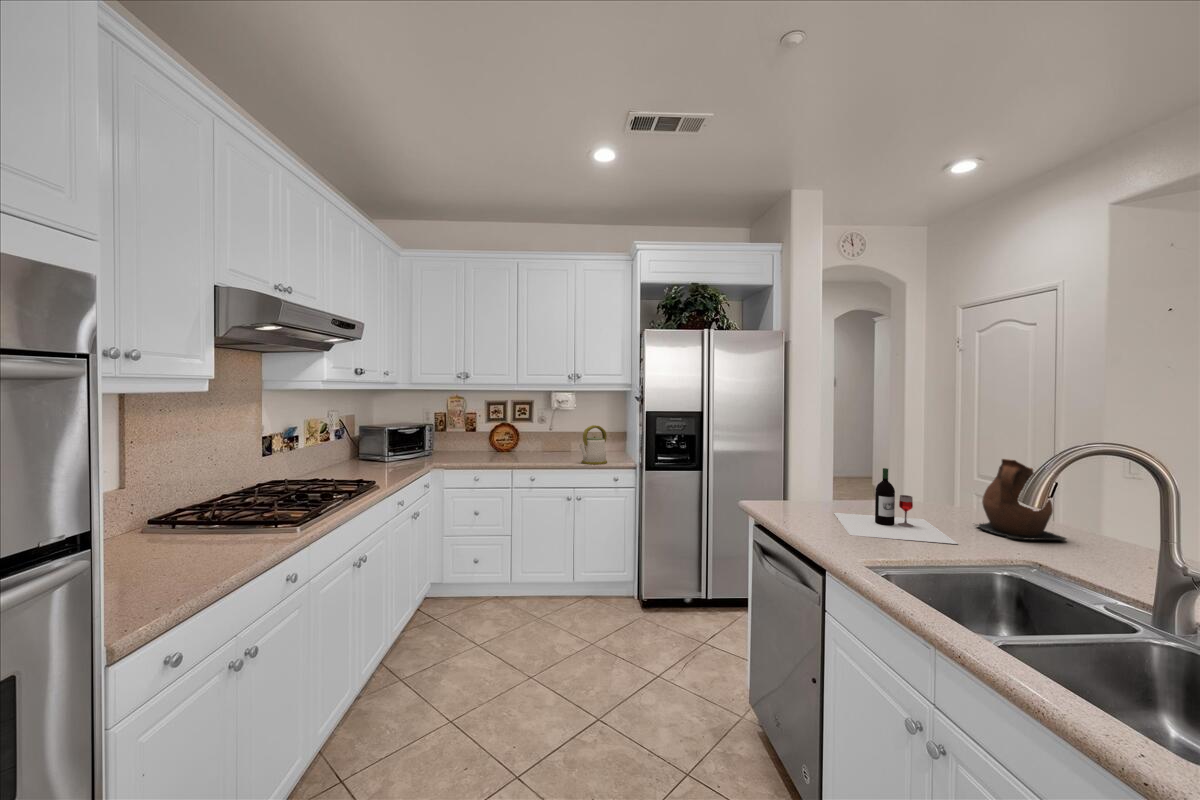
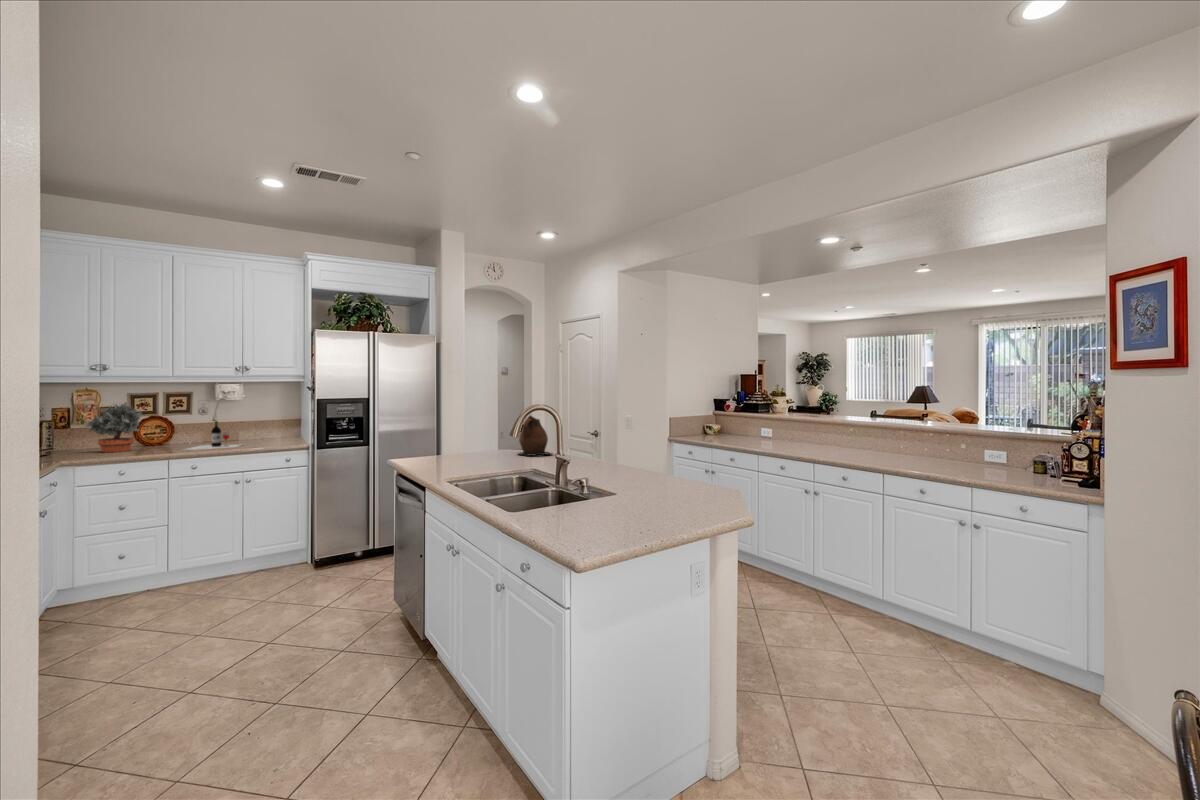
potted plant: none [454,409,494,458] -> present [85,402,142,452]
kettle: present [579,425,607,464] -> none [248,413,279,448]
wine bottle: present [834,468,957,544] -> present [187,421,240,450]

